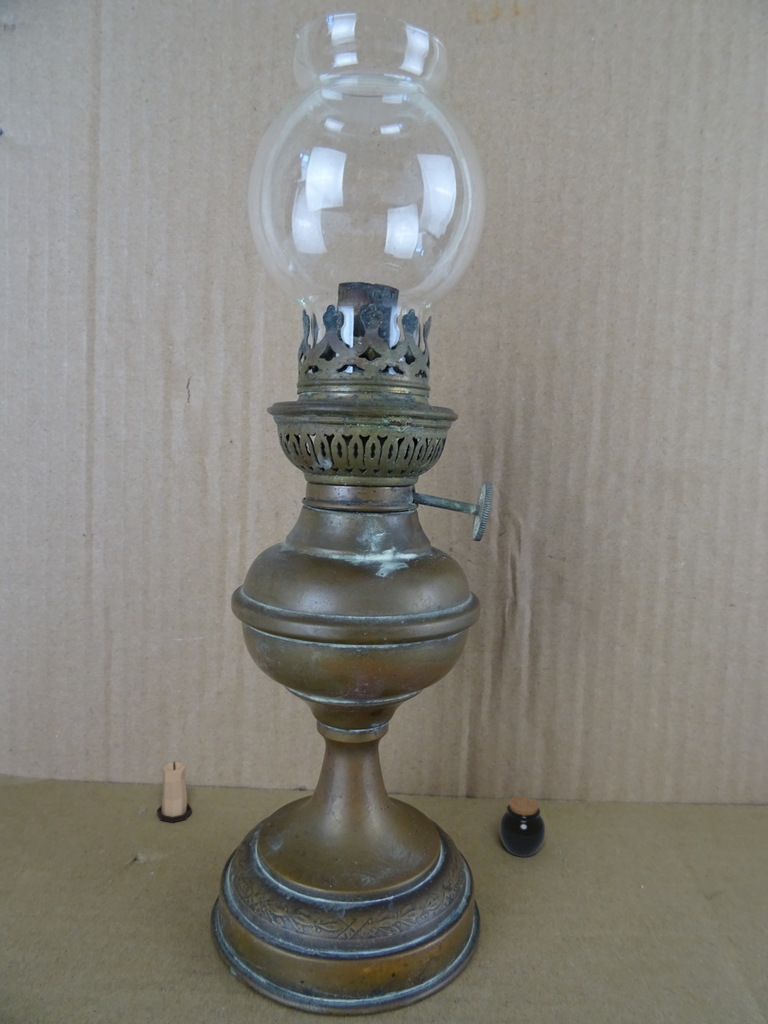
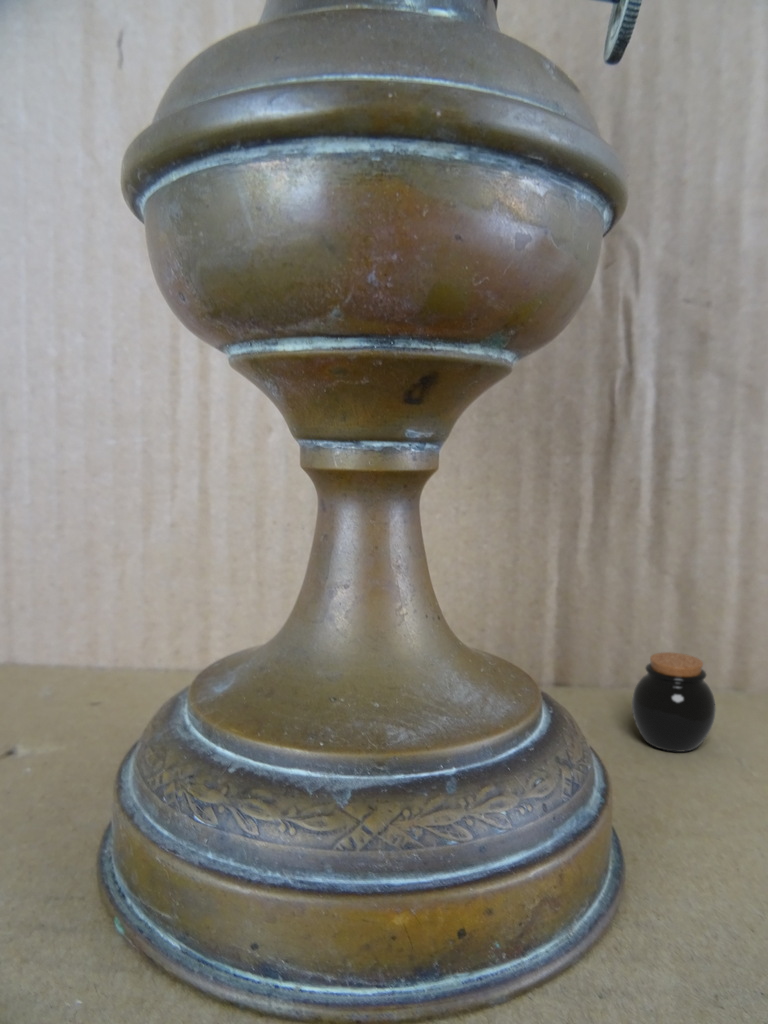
candle: present [157,762,192,822] -> none [57,603,115,702]

